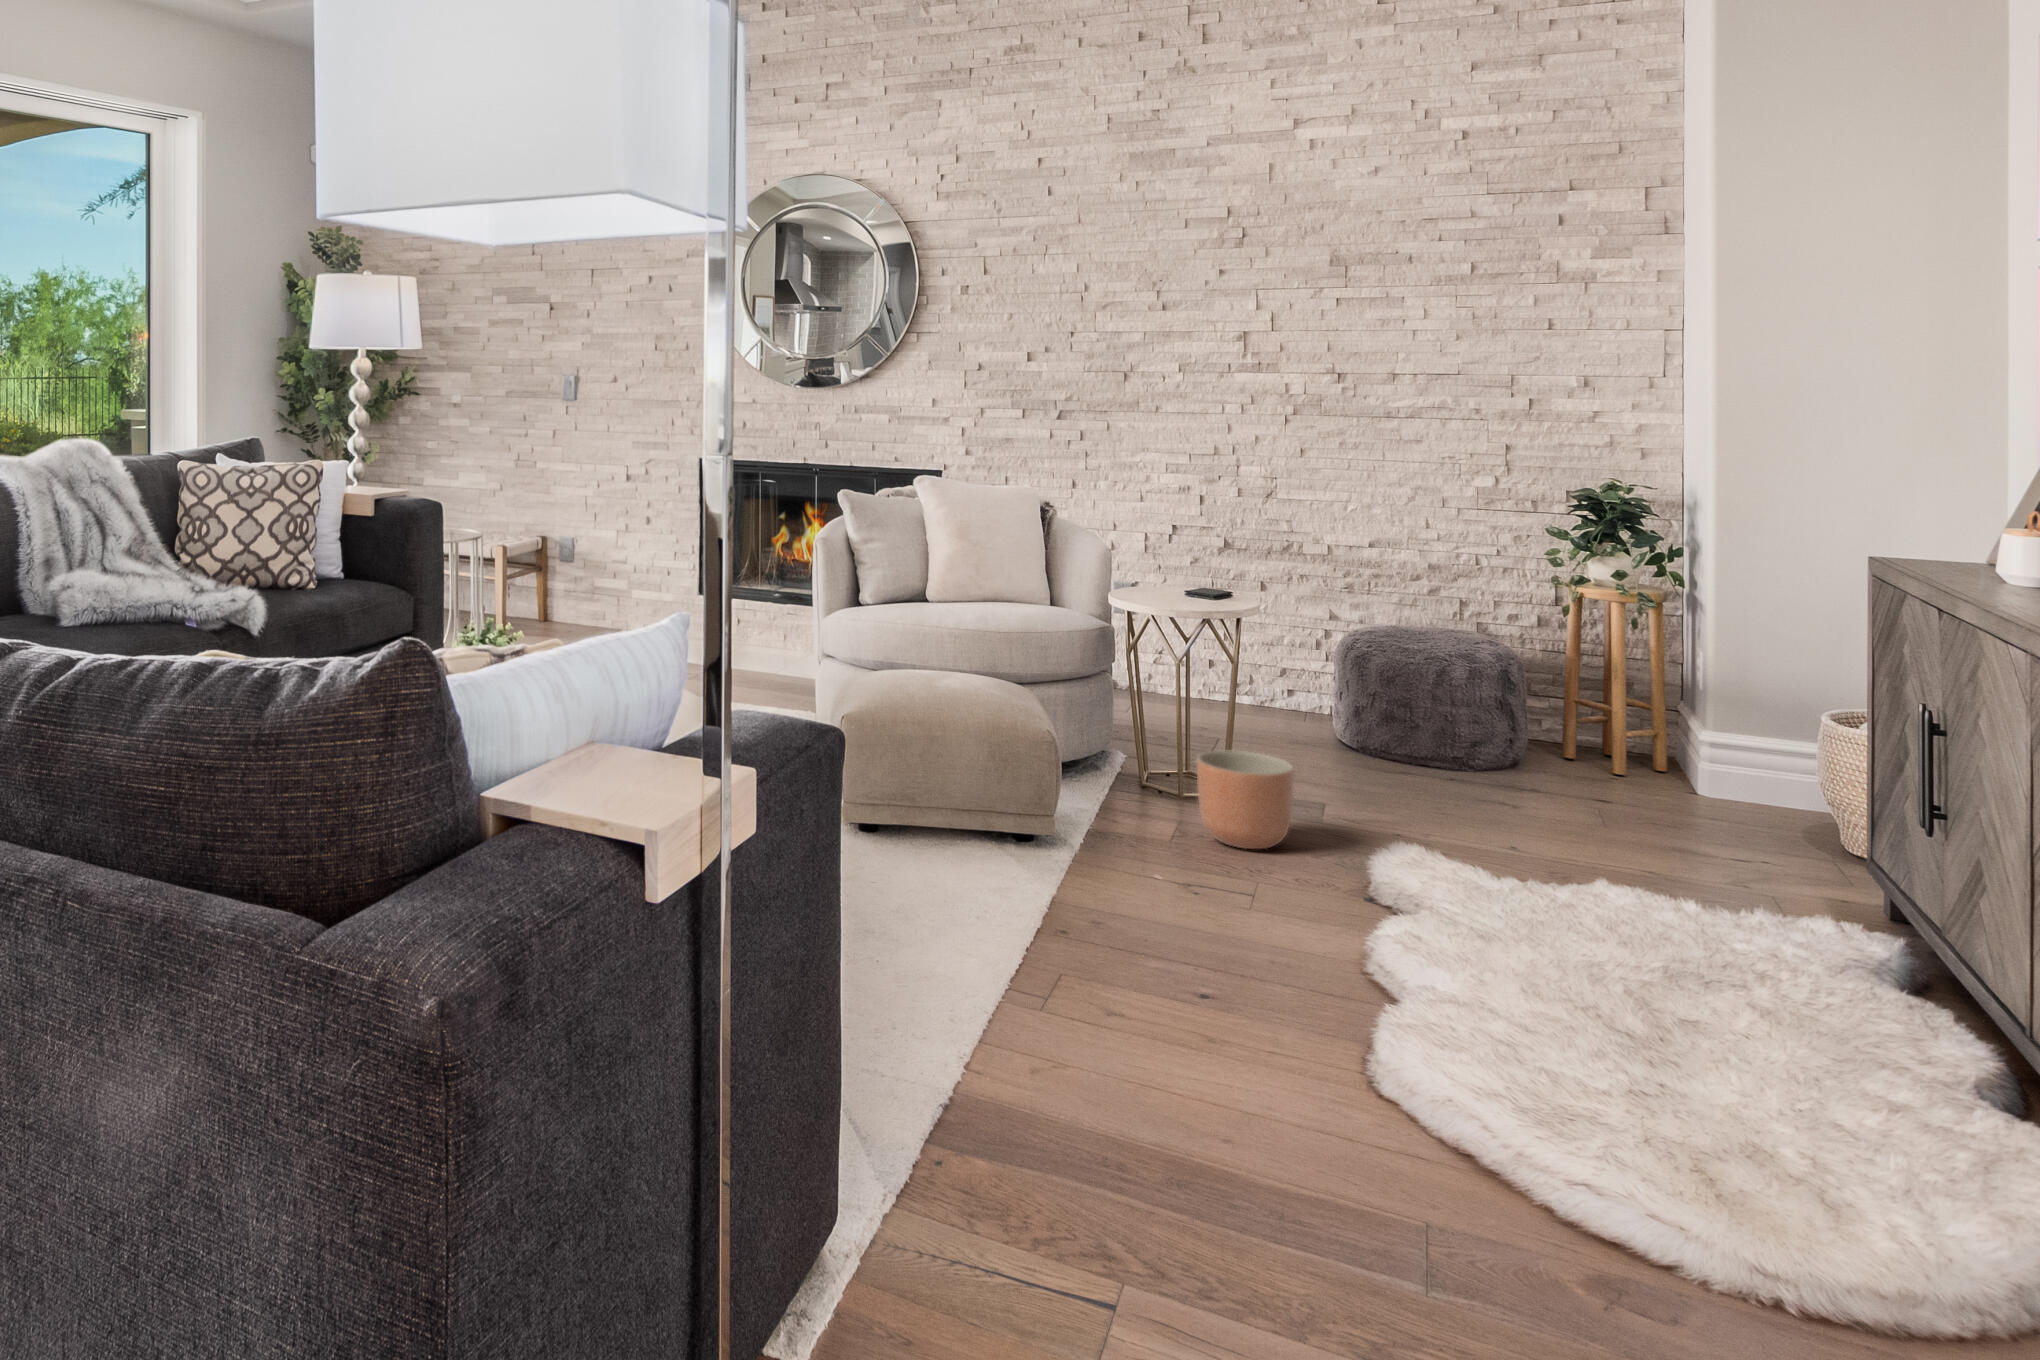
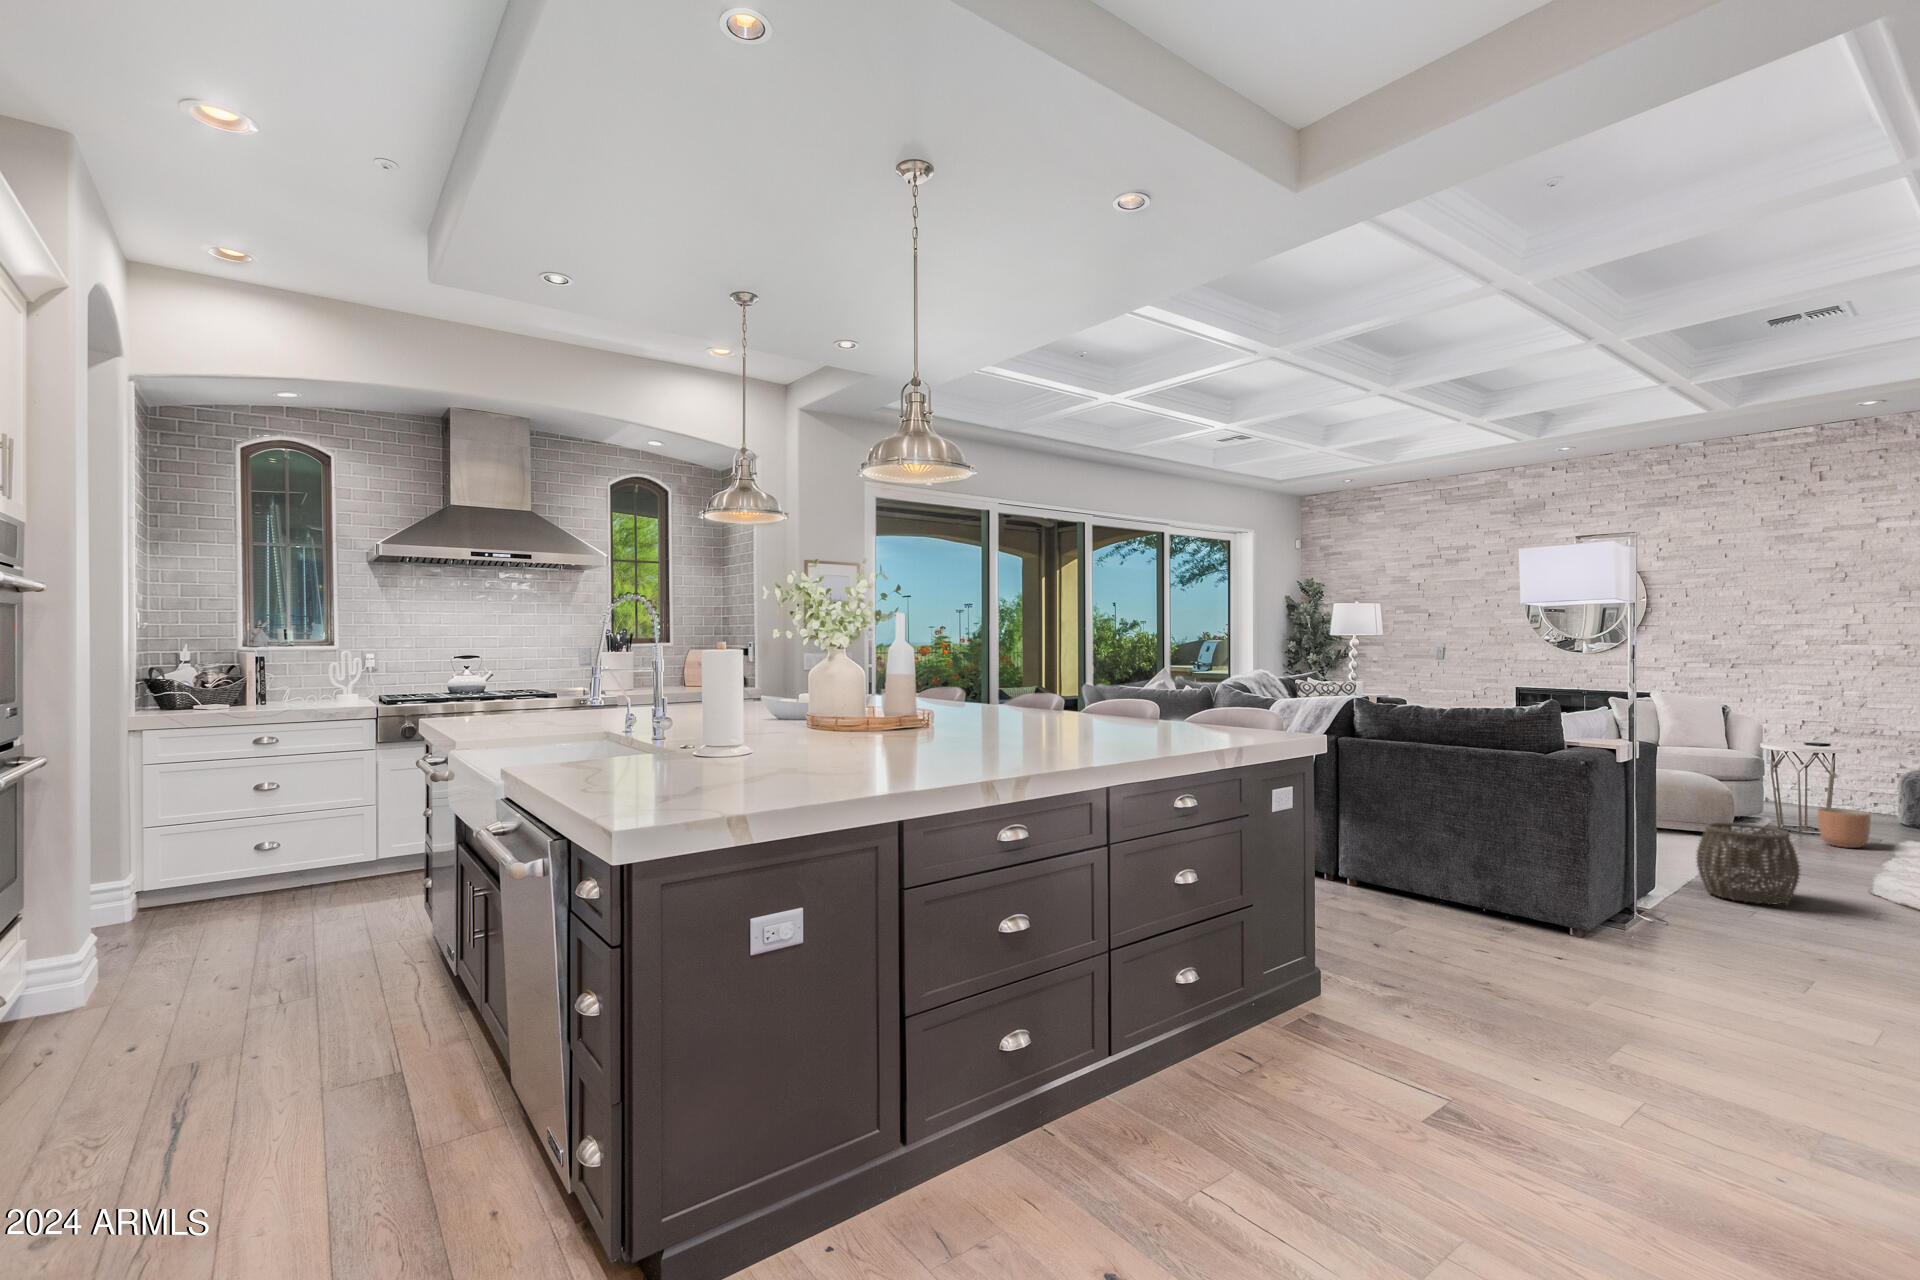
woven basket: none [897,914,1153,1207] -> present [1696,822,1800,905]

